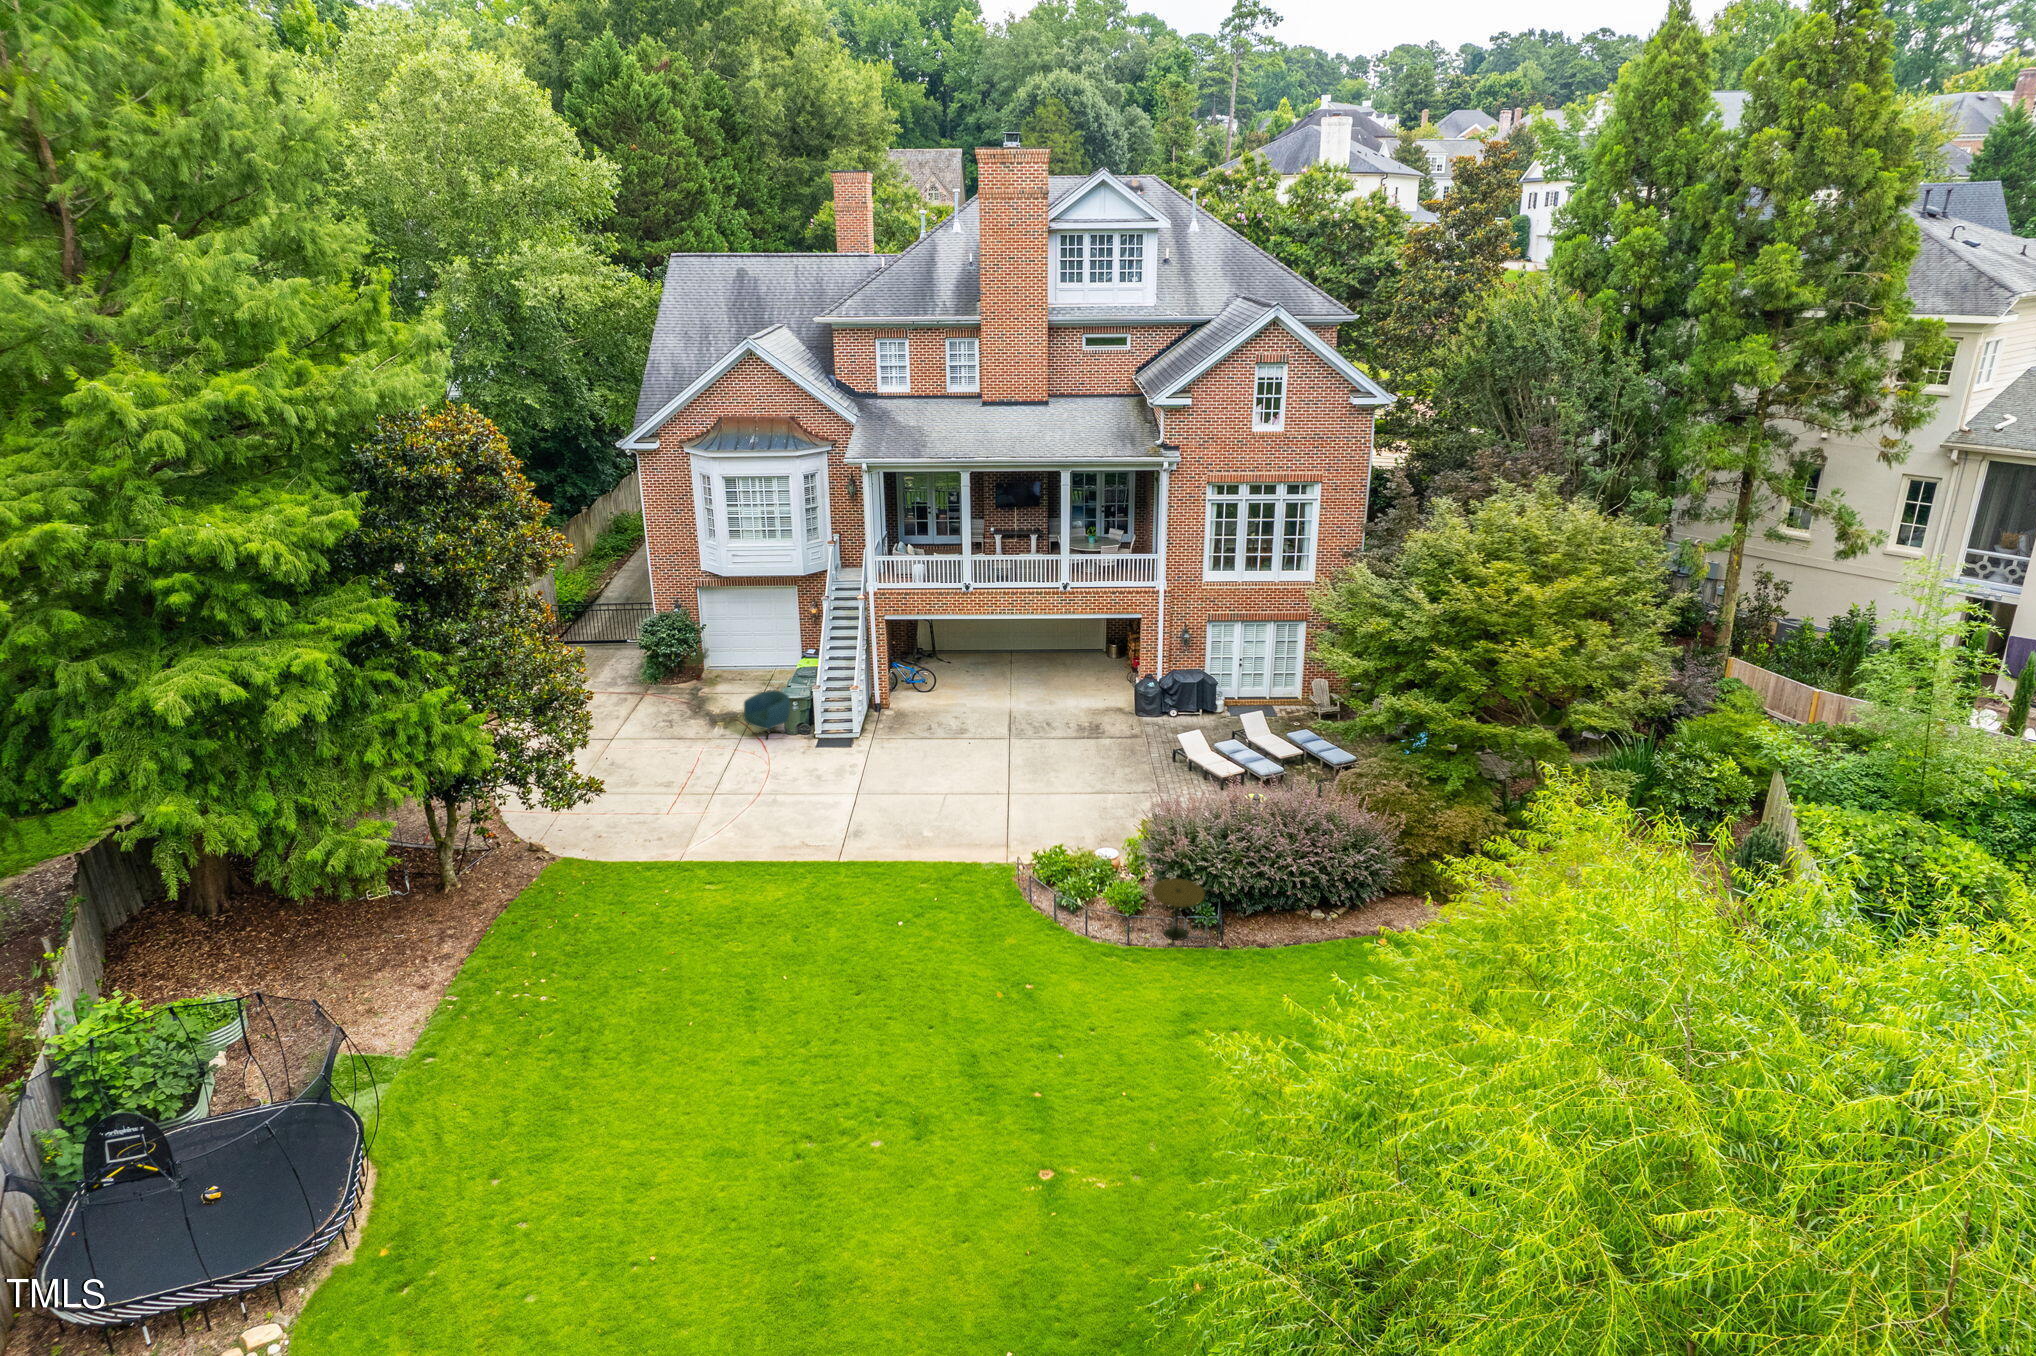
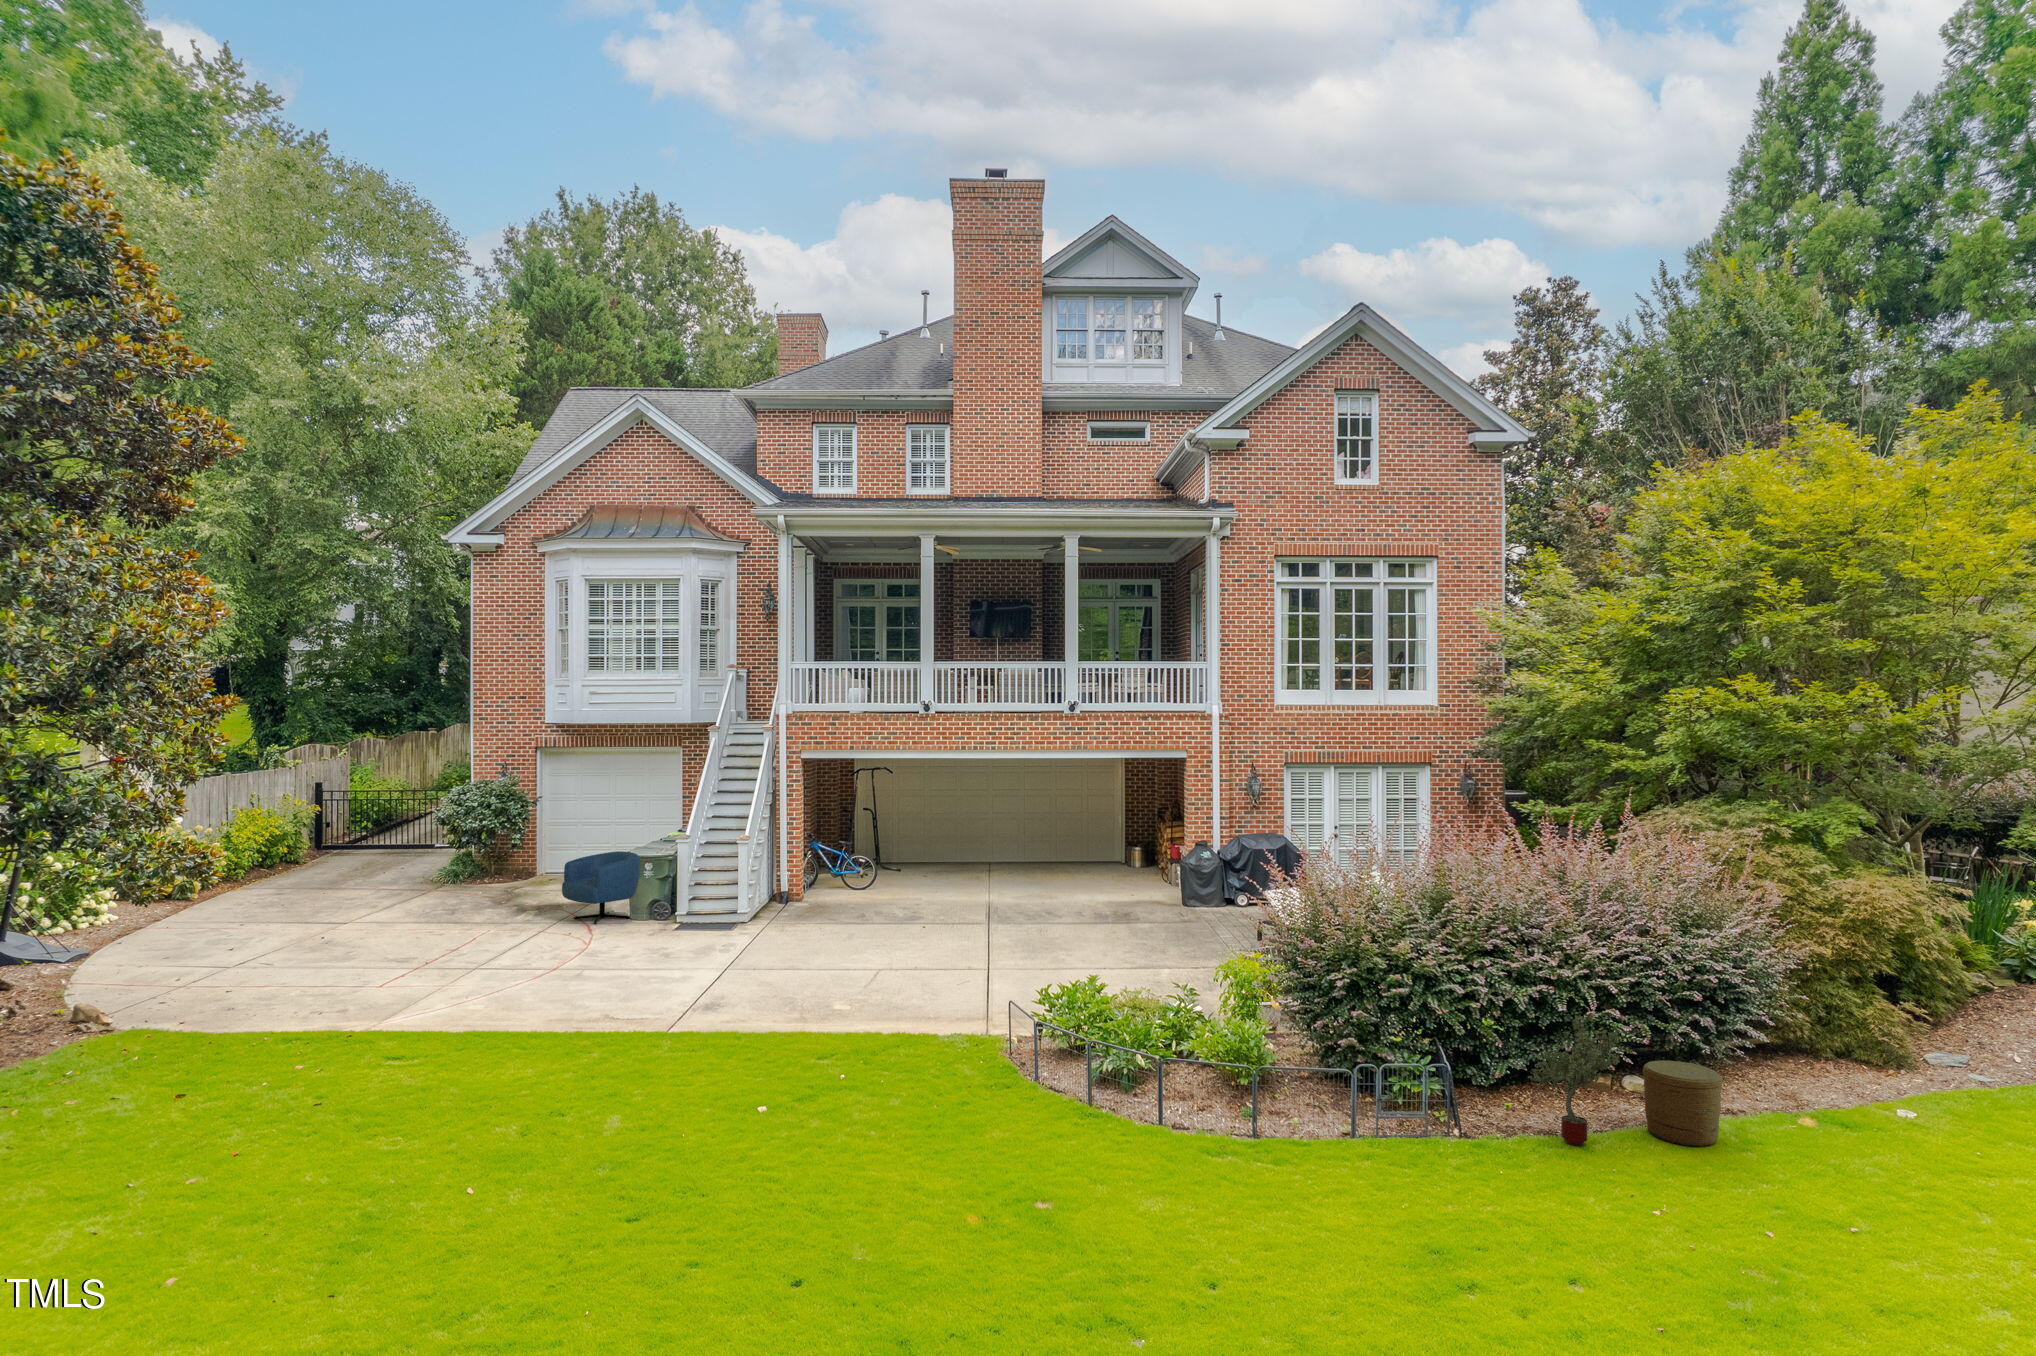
potted tree: present [687,648,708,680] -> present [1528,1015,1620,1146]
side table: present [1152,878,1205,940] -> none [1304,1021,1426,1157]
woven basket: none [1306,895,1340,935] -> present [1643,1061,1723,1147]

